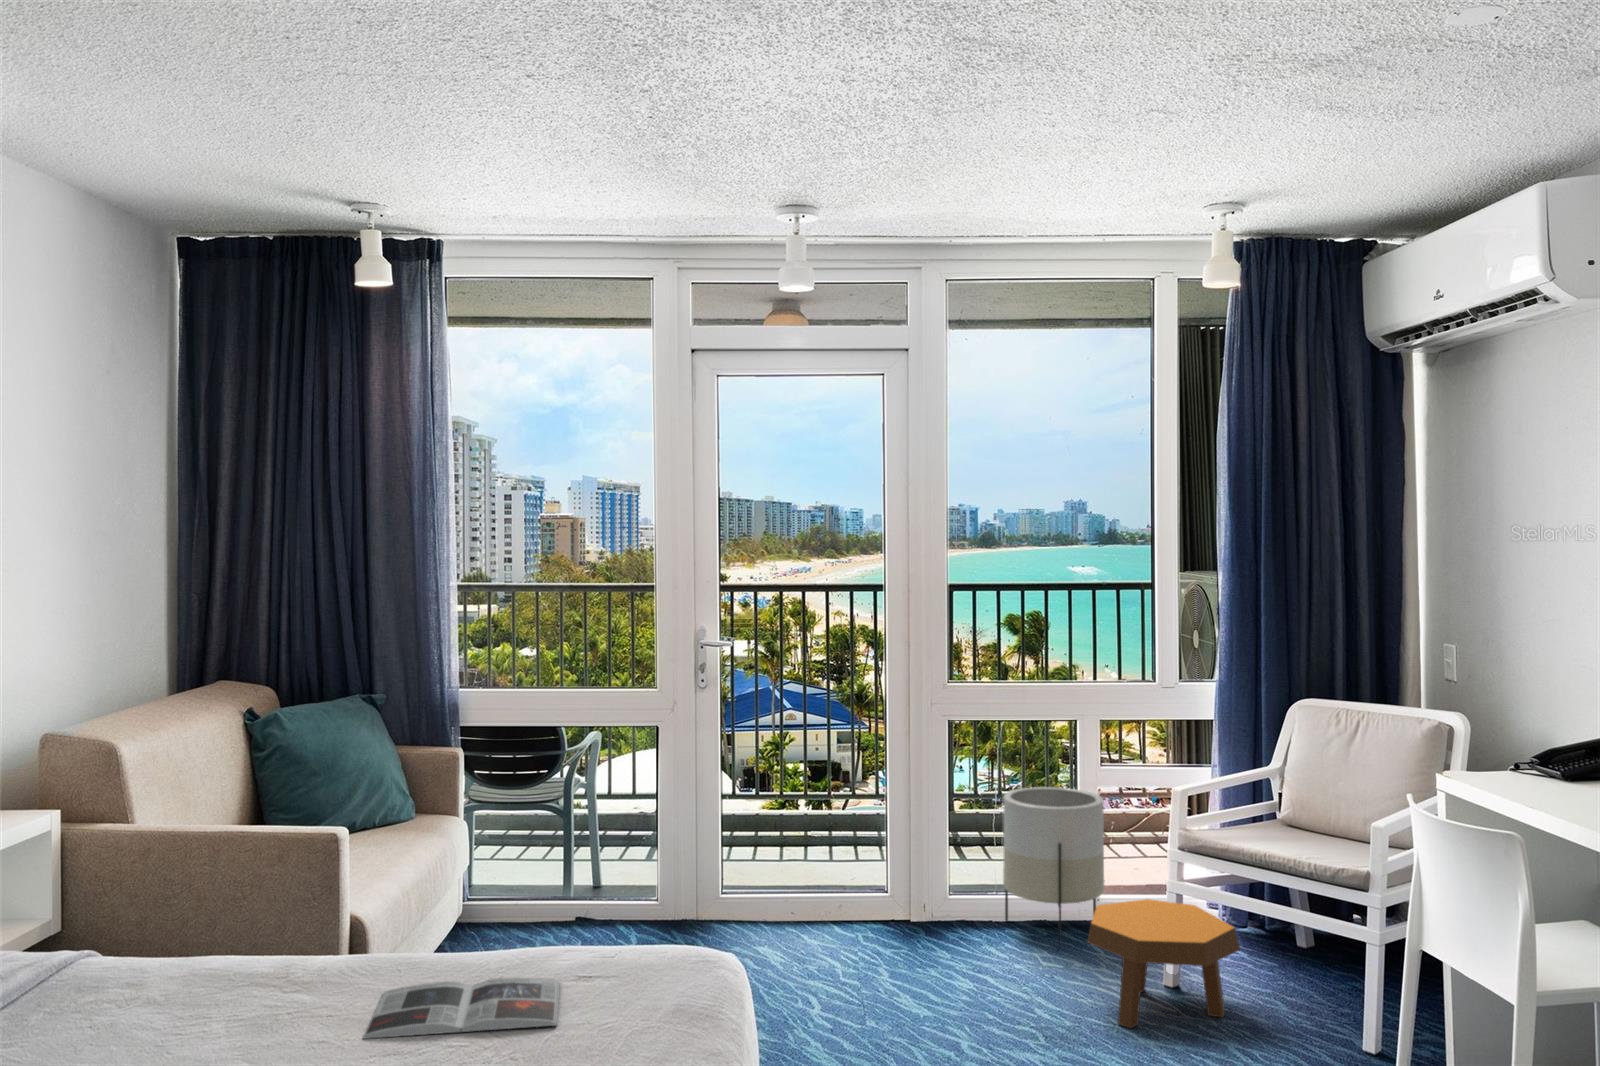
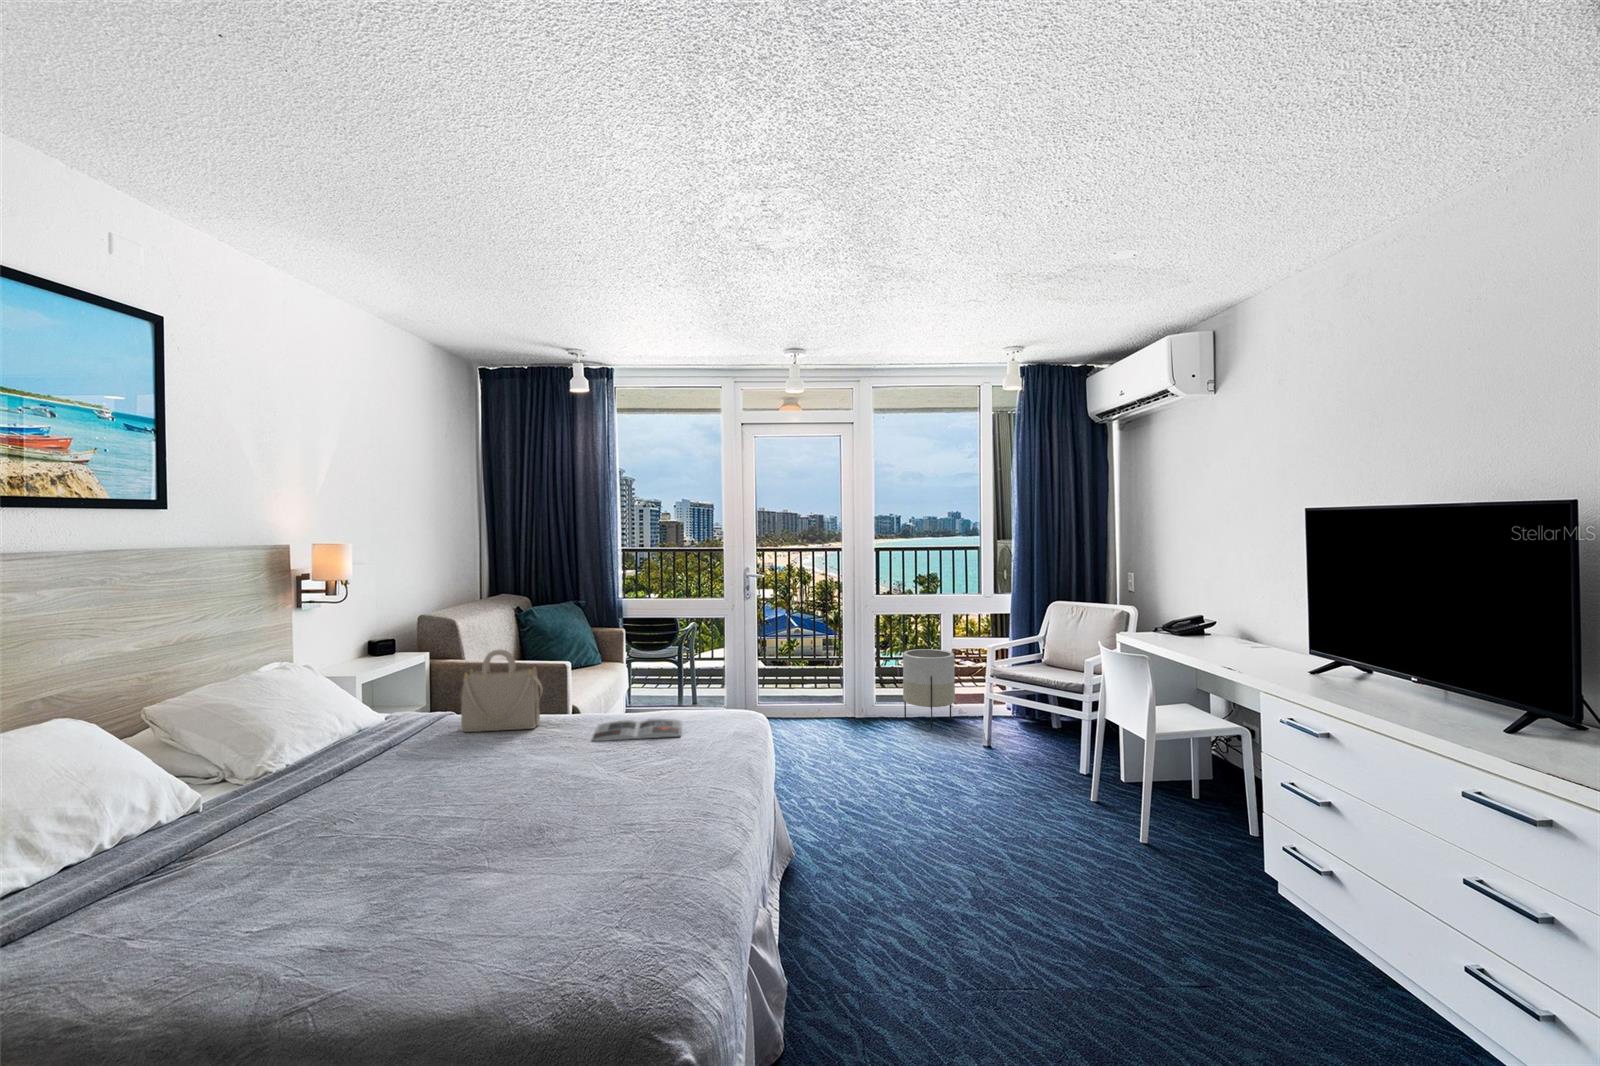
handbag: none [86,833,266,1012] -> present [460,649,543,732]
footstool: present [1087,899,1240,1028] -> none [943,702,1020,764]

